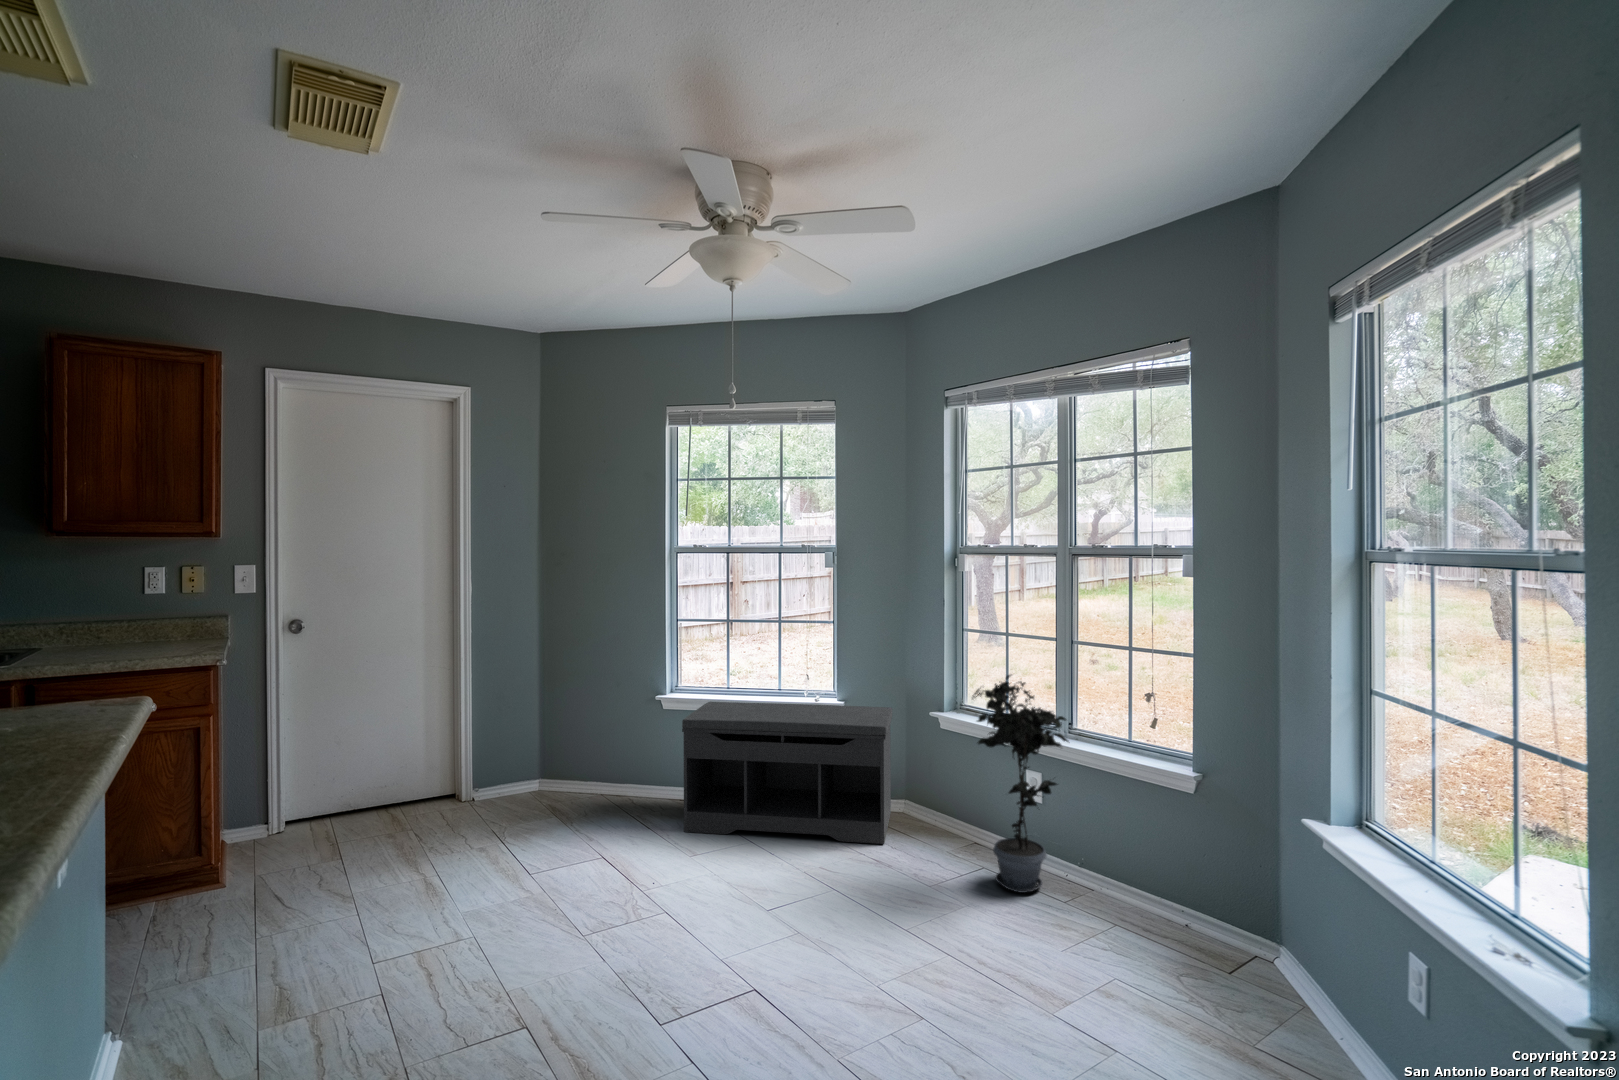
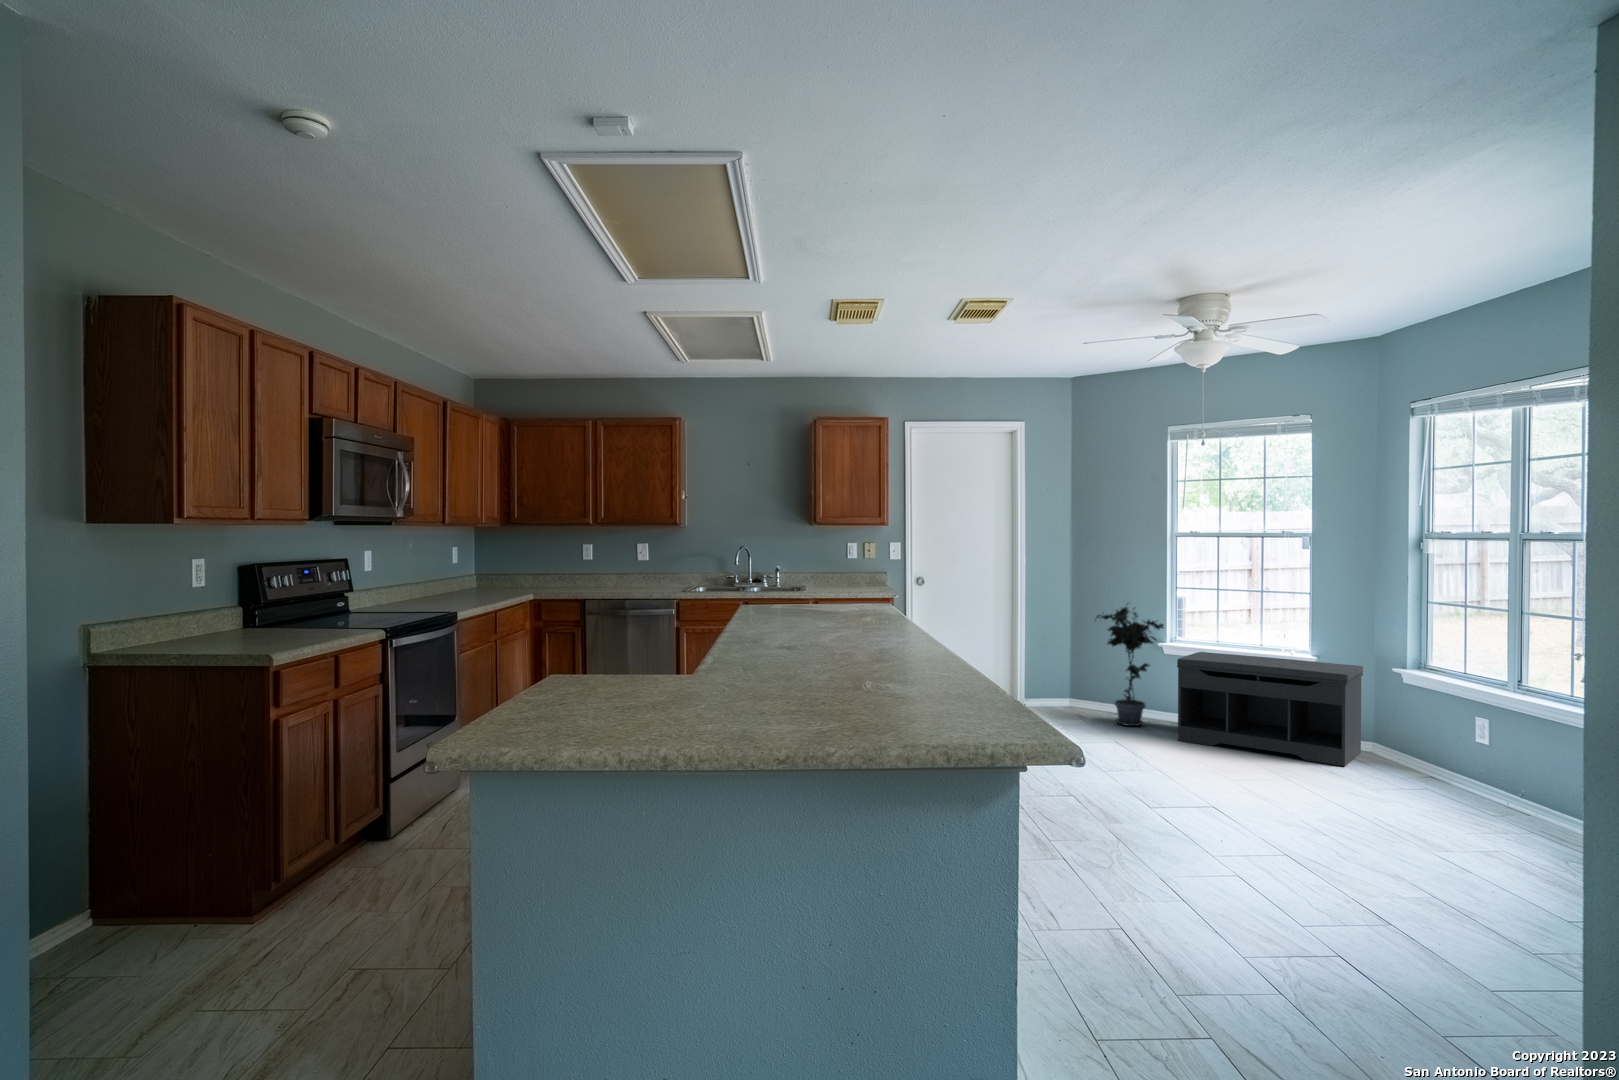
potted plant: present [972,675,1068,893] -> present [1095,607,1164,726]

